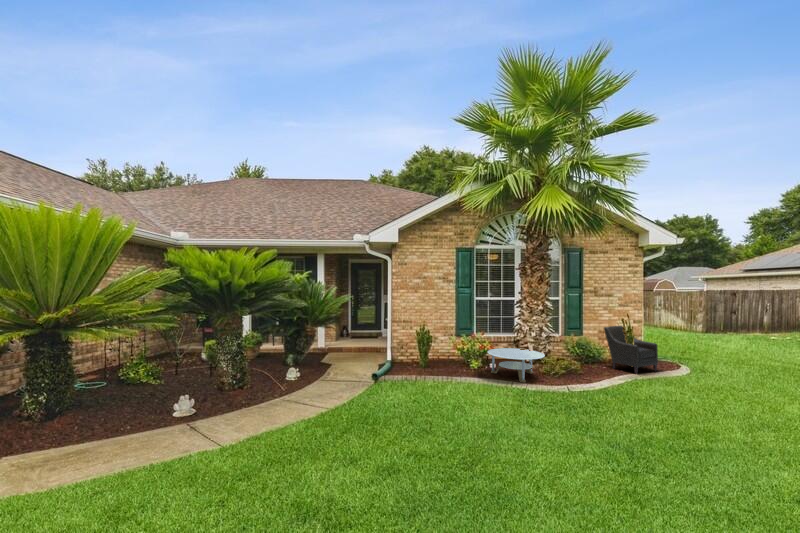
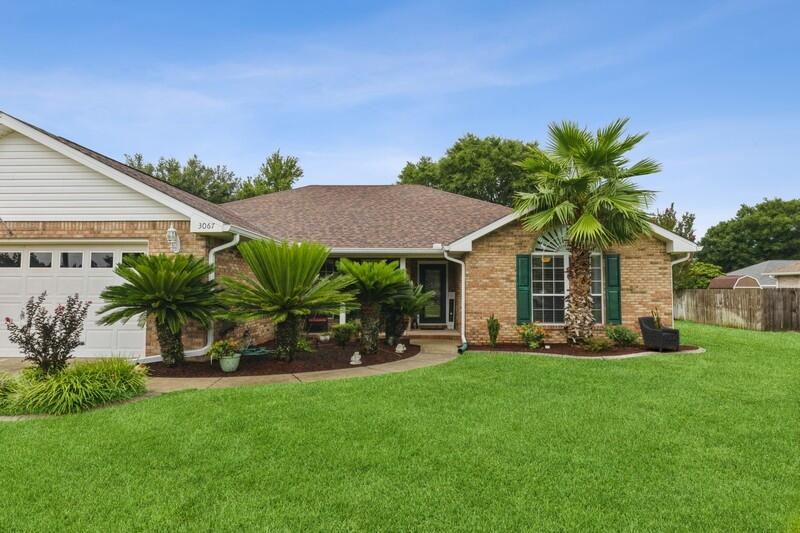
round table: present [487,348,545,383] -> none [543,334,587,356]

